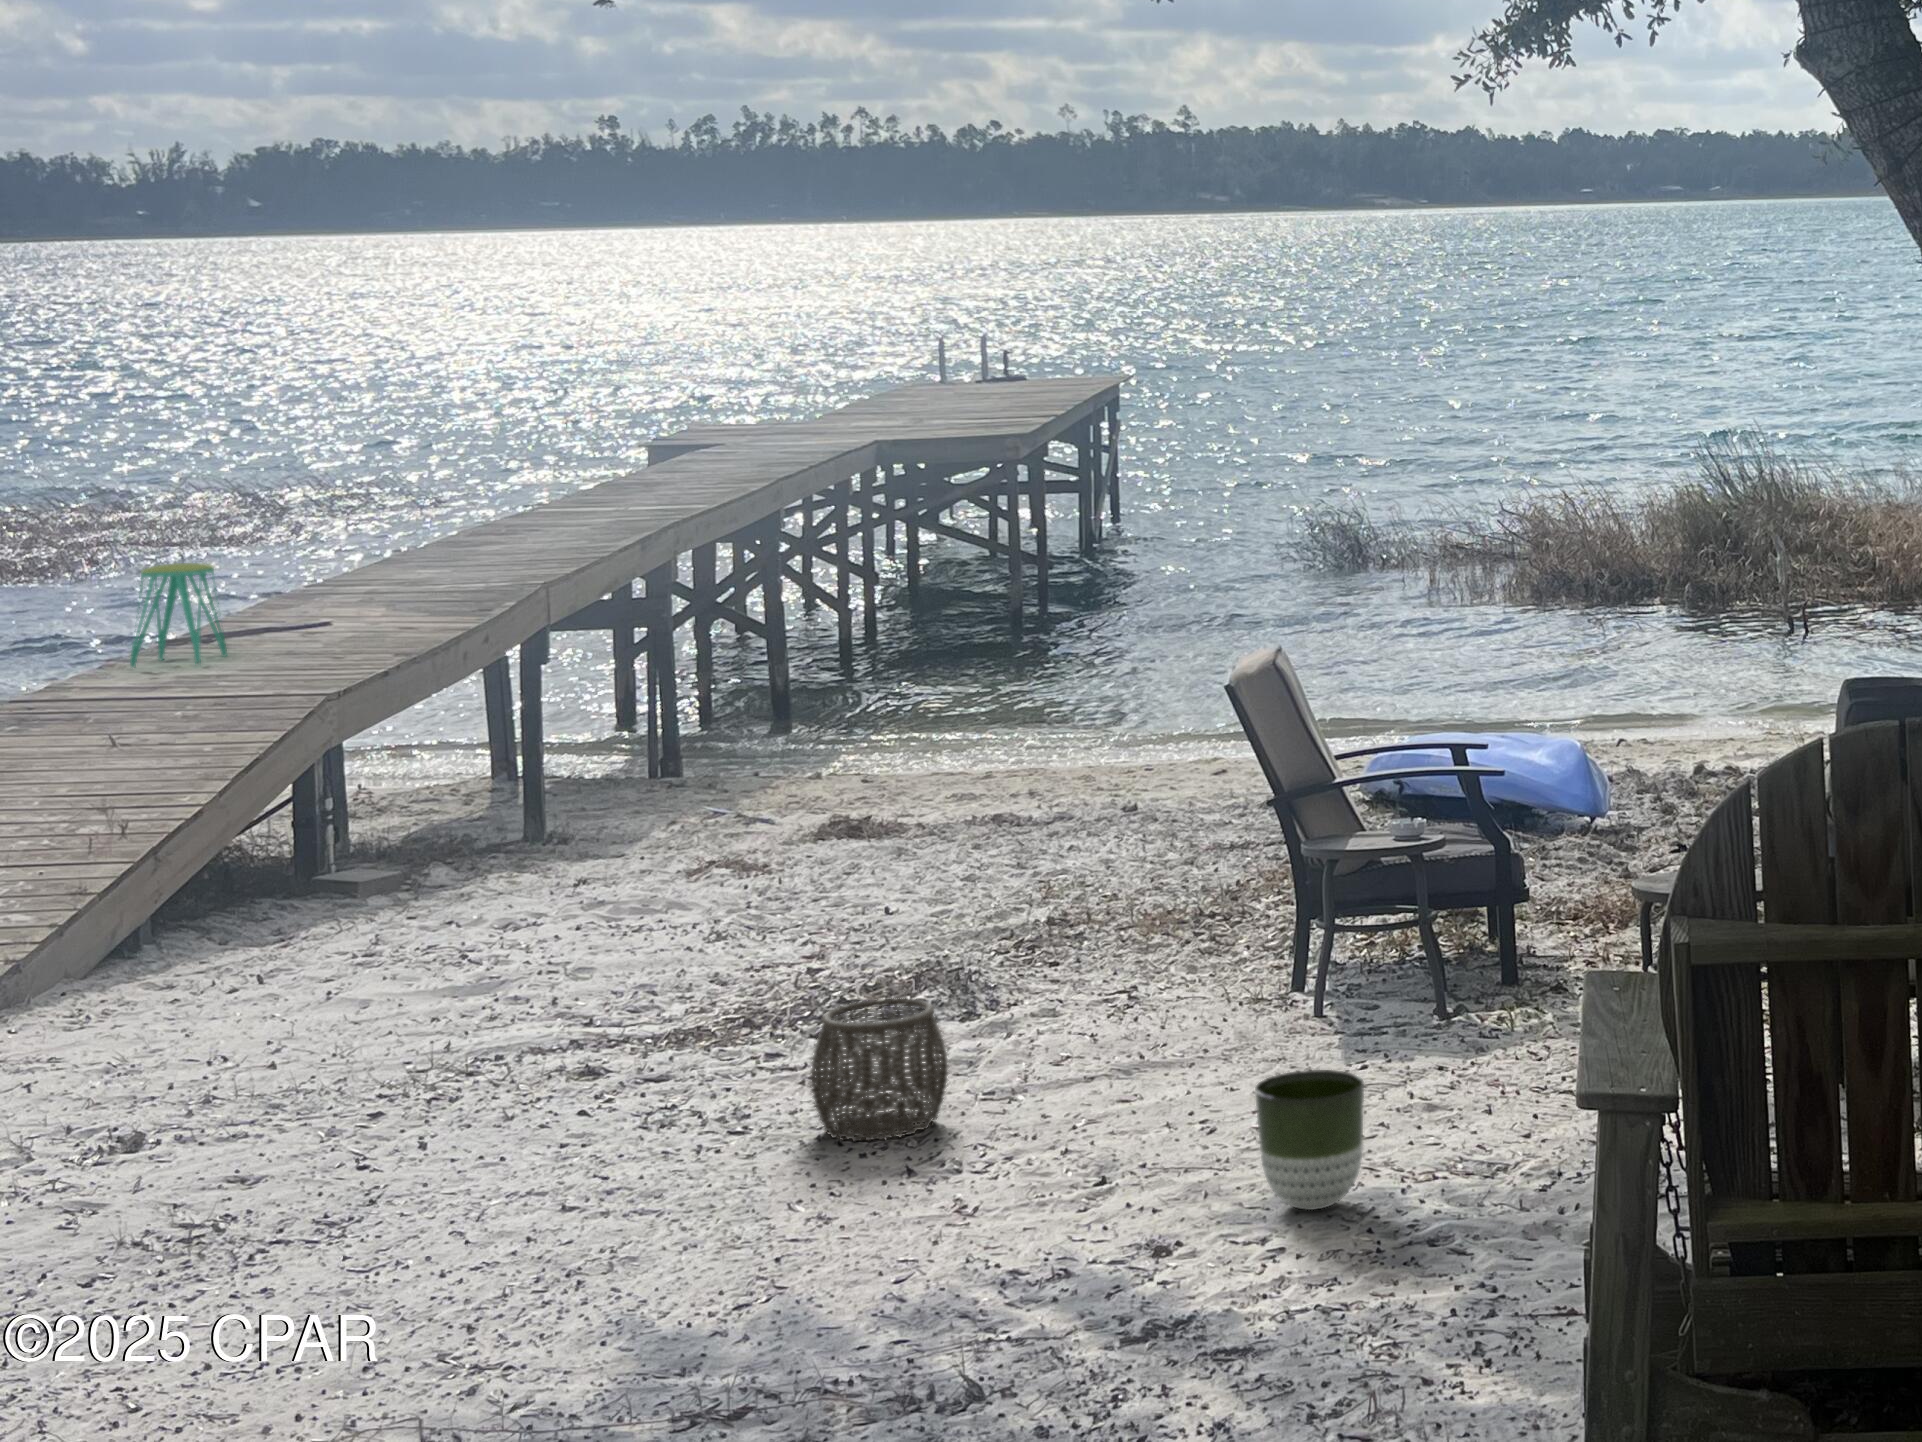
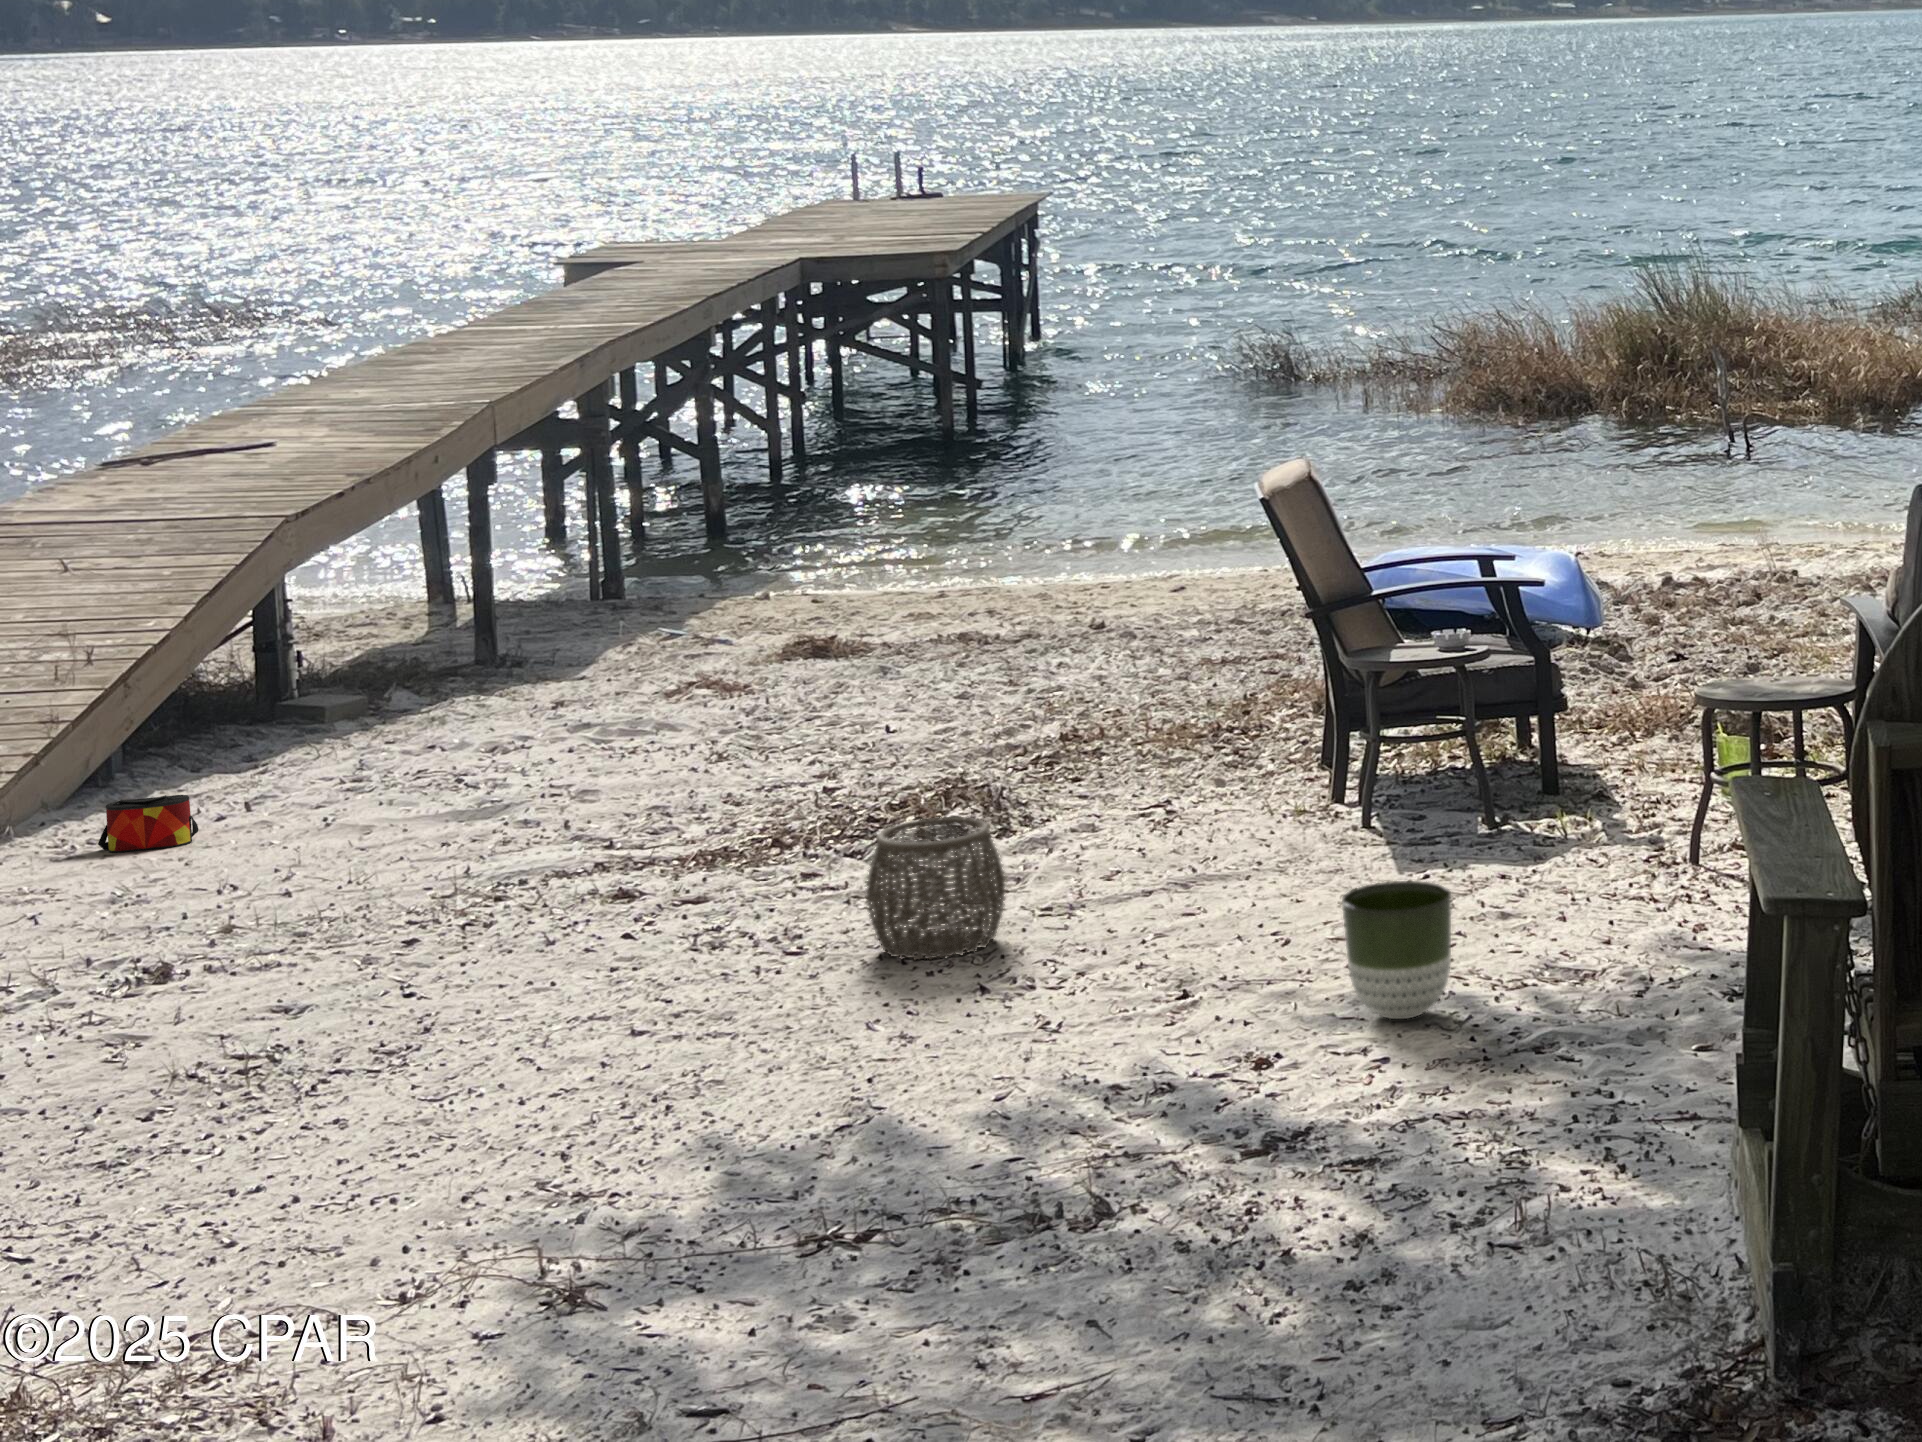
stool: present [130,563,227,668] -> none [77,388,177,496]
bag: none [105,964,203,1021] -> present [98,795,199,853]

